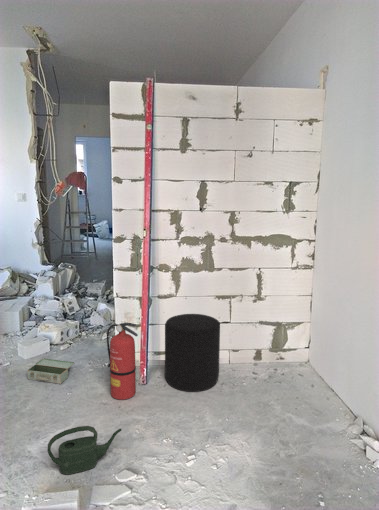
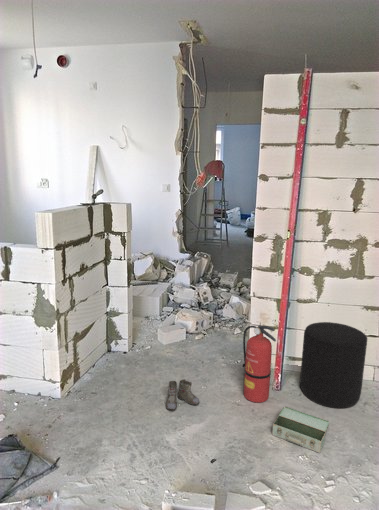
toolbox: present [27,358,74,384] -> present [272,407,330,453]
boots: none [20,389,64,424] -> present [166,379,199,411]
watering can: present [48,426,121,475] -> none [186,427,257,472]

